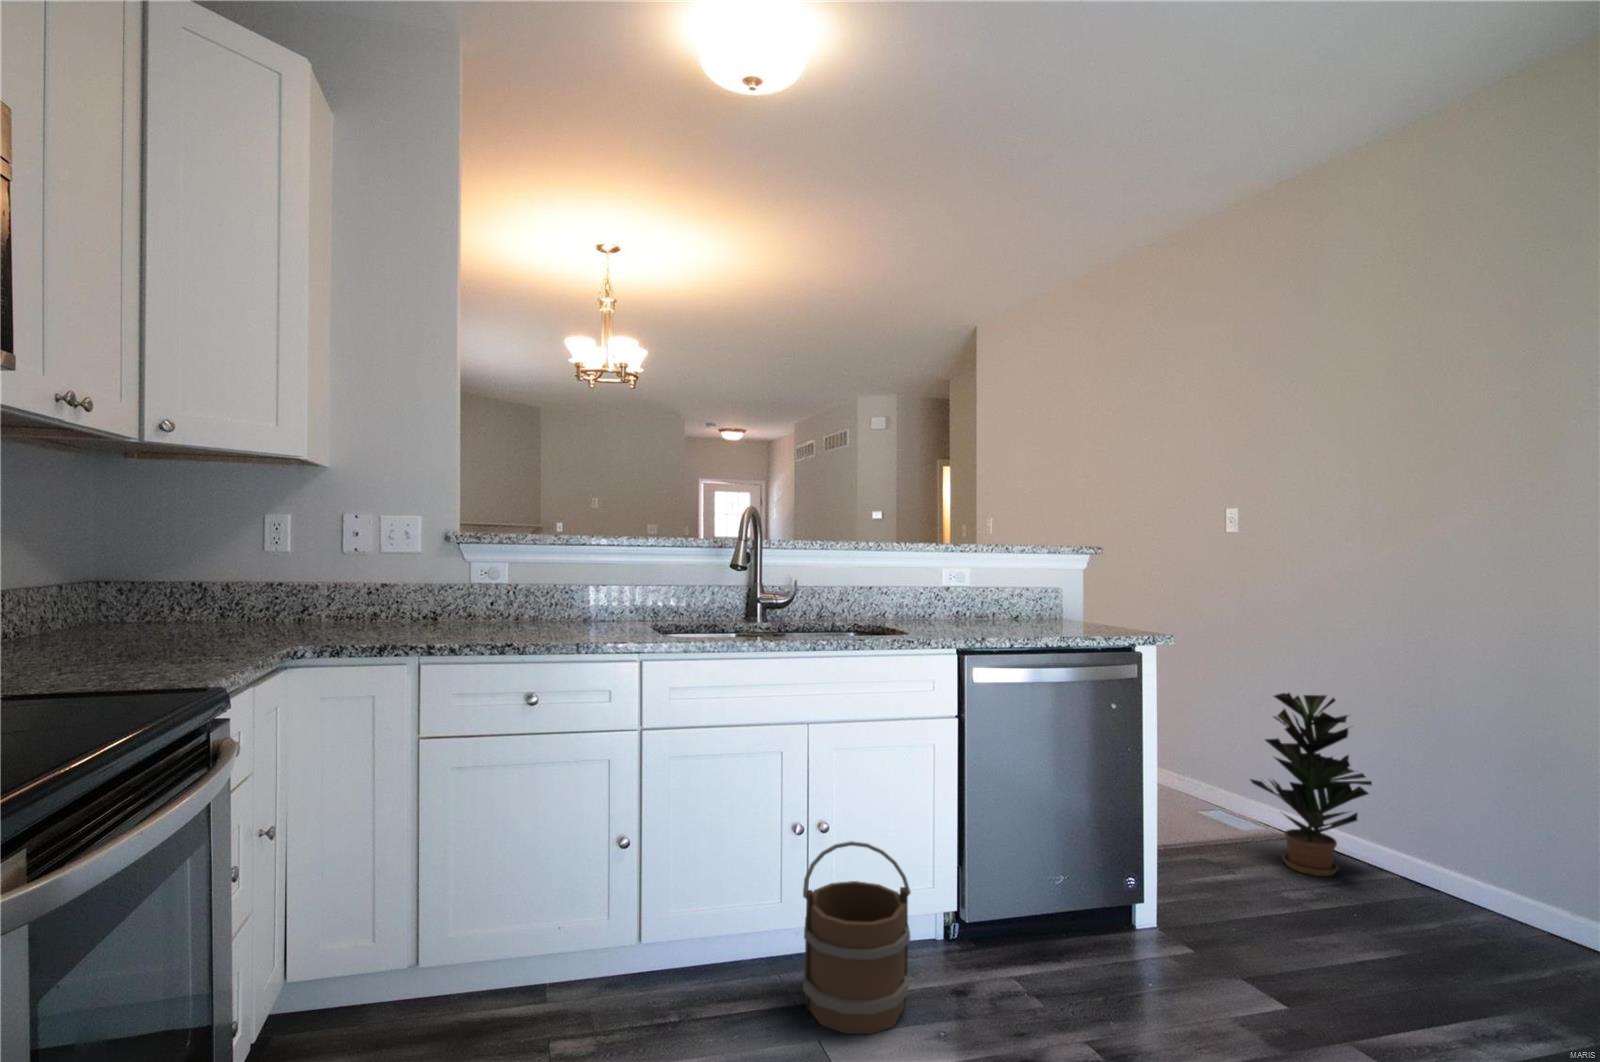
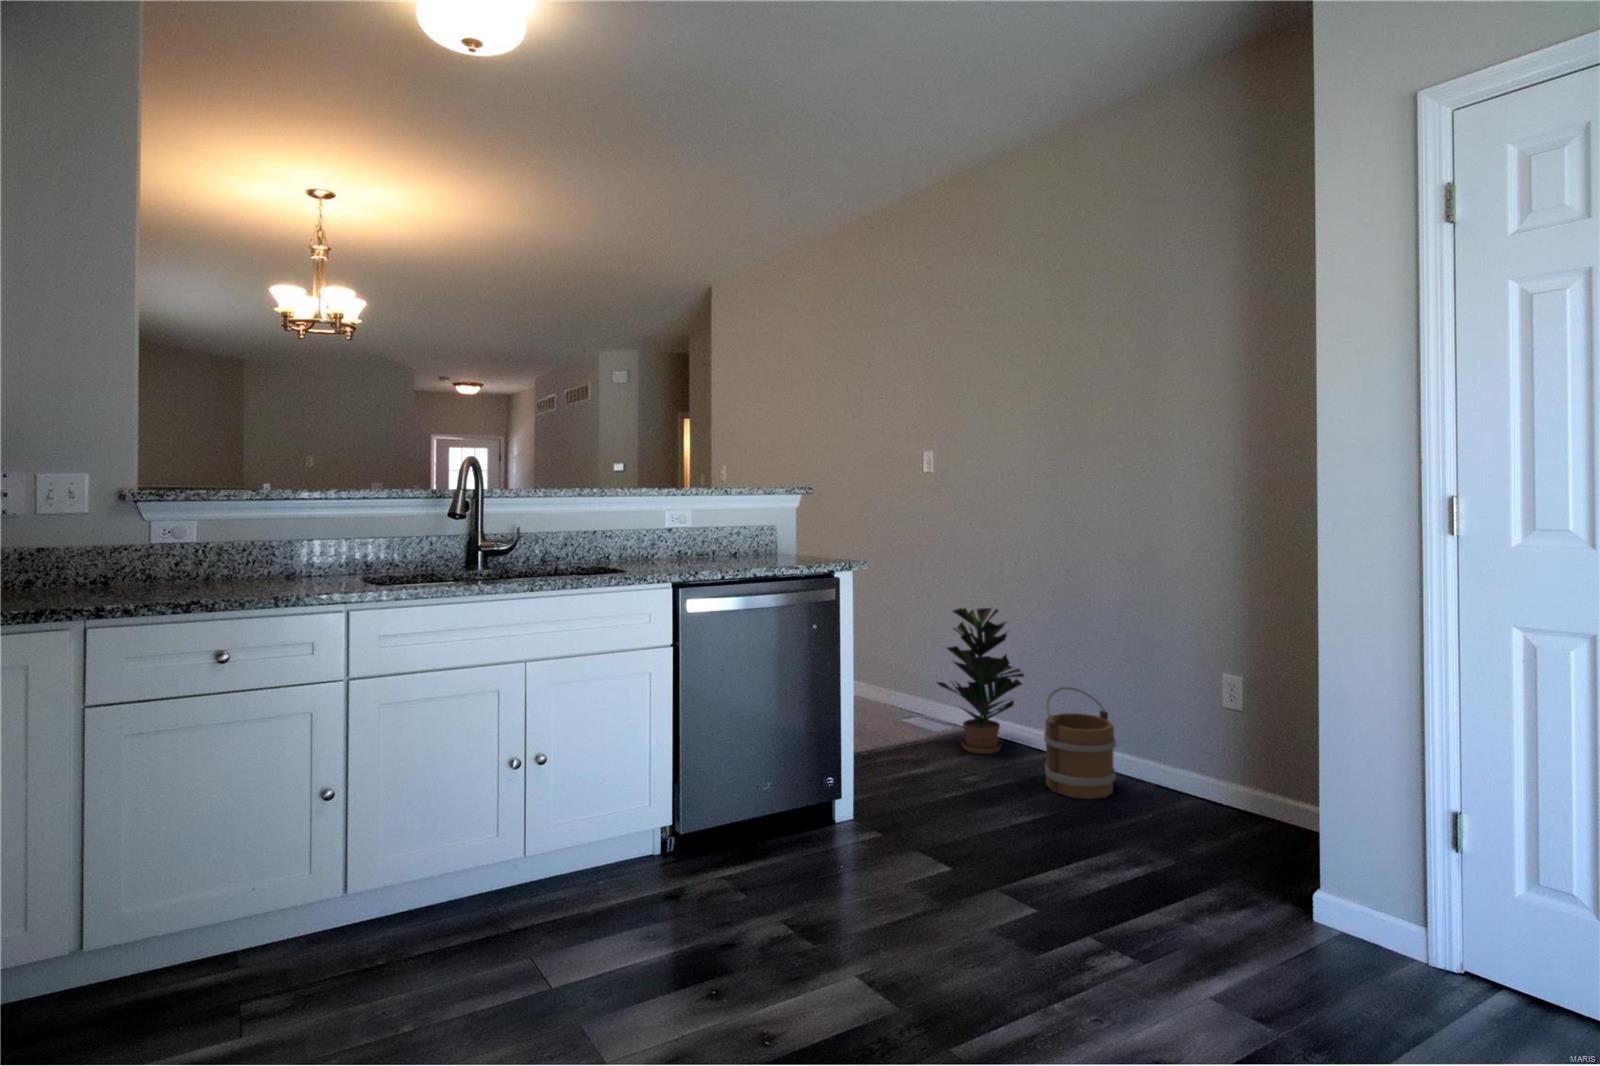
bucket: present [803,841,911,1034] -> present [1044,687,1116,799]

